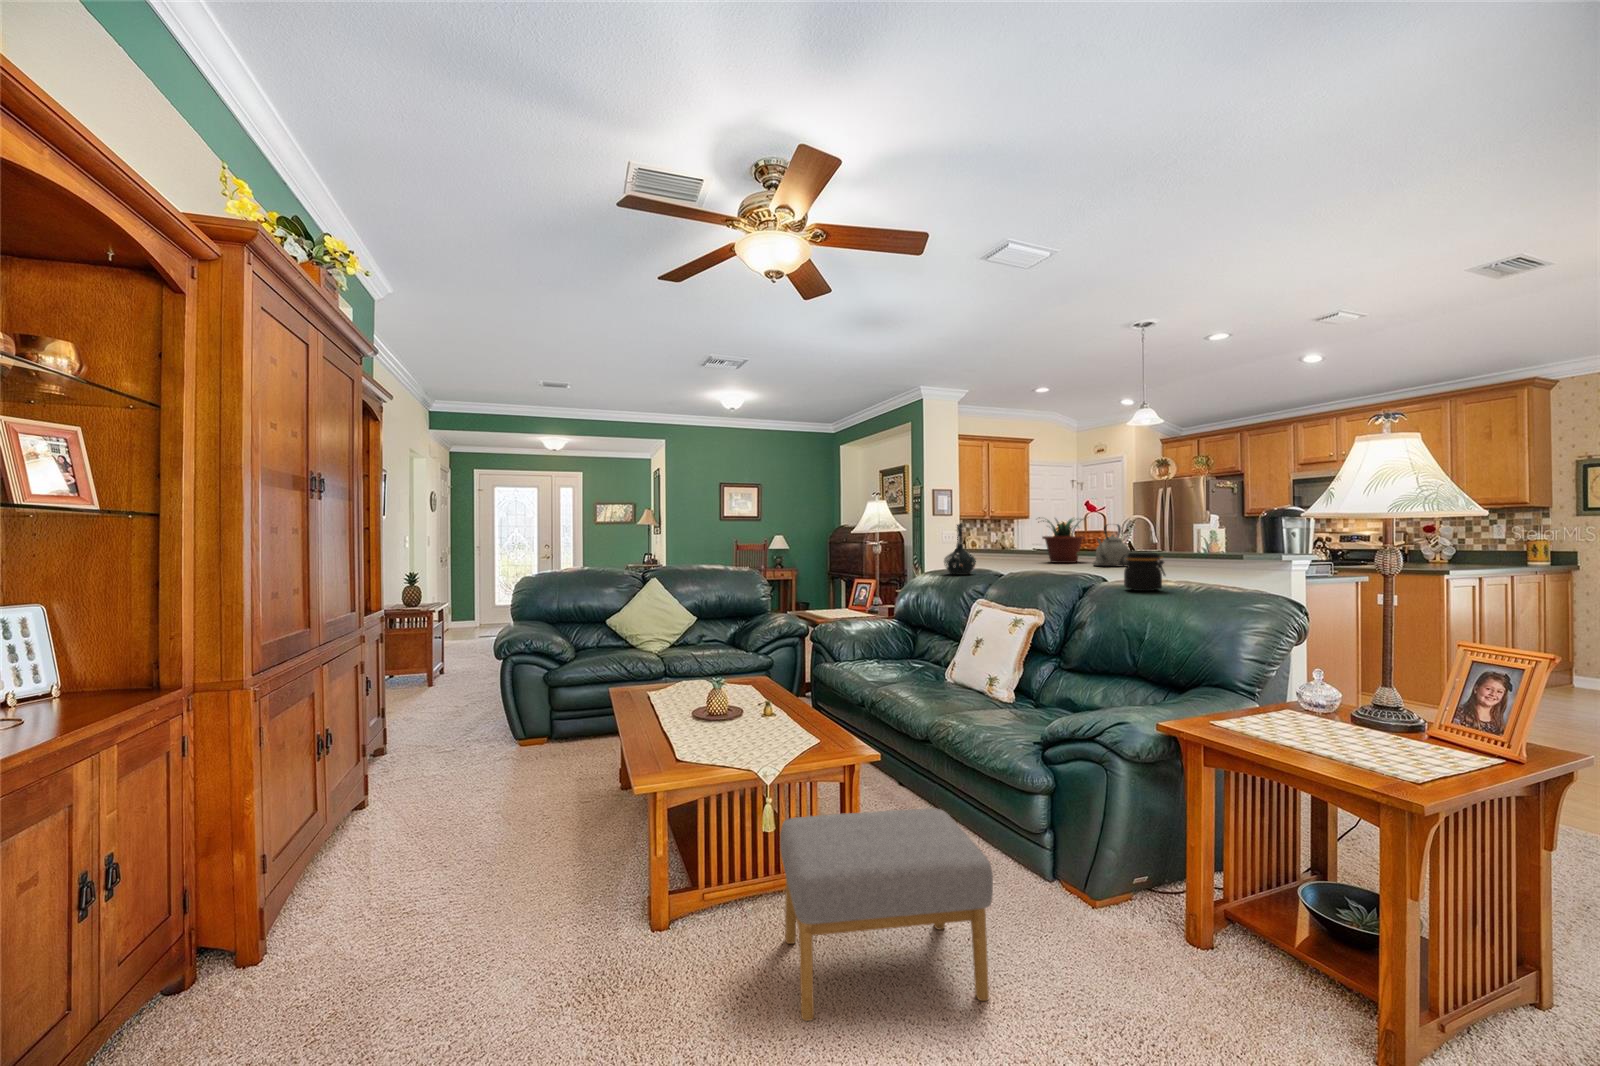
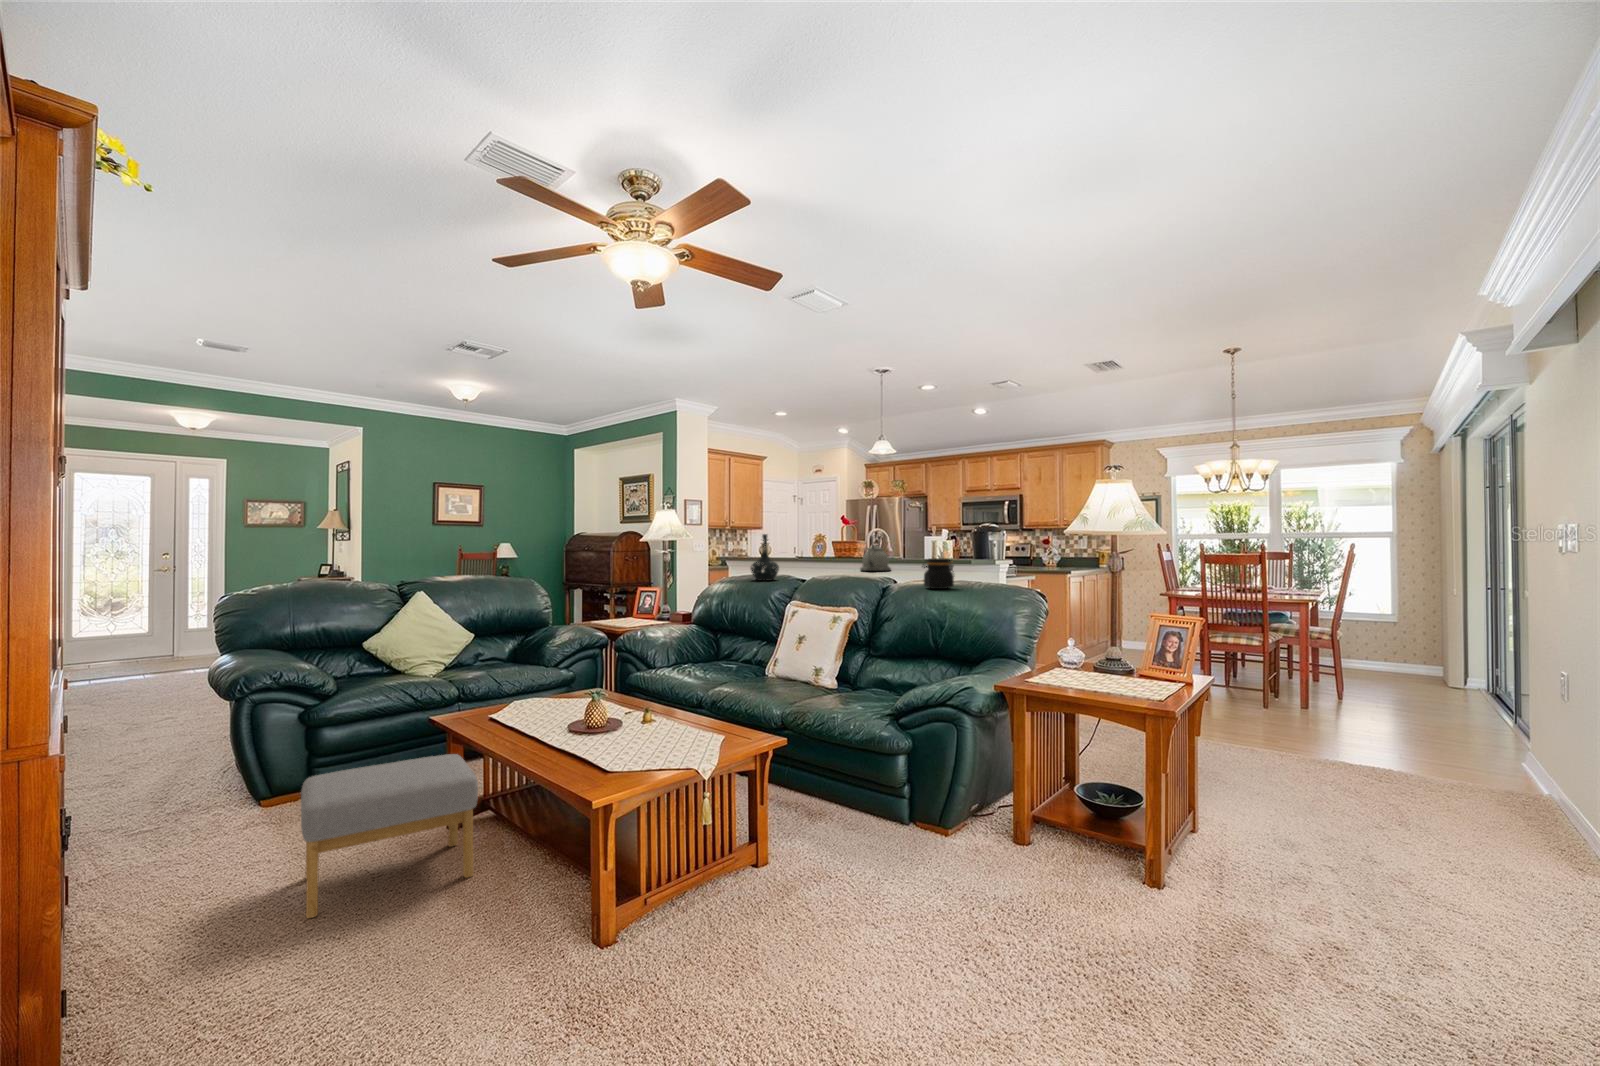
potted plant: present [1038,517,1085,563] -> none [806,529,852,569]
footstool: present [780,809,993,1021] -> present [301,754,478,918]

